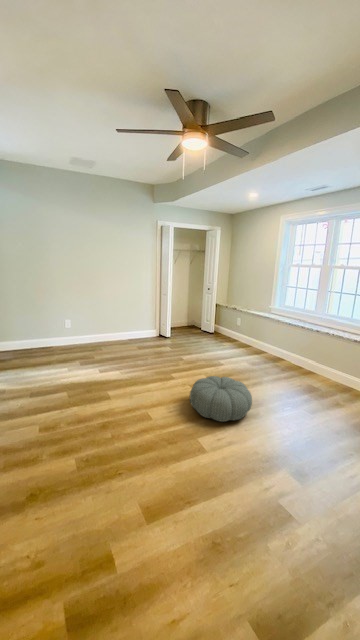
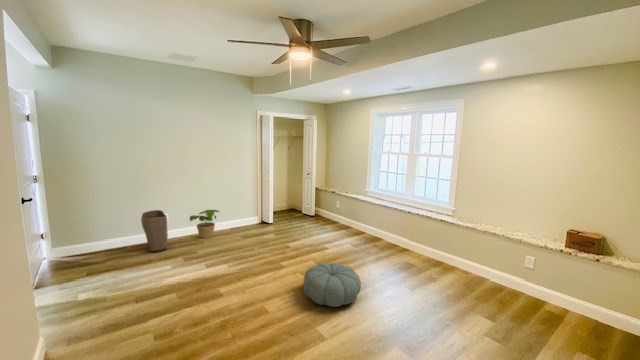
laundry basket: none [46,316,68,355] -> present [141,210,168,252]
potted plant: none [89,318,117,346] -> present [190,210,219,238]

